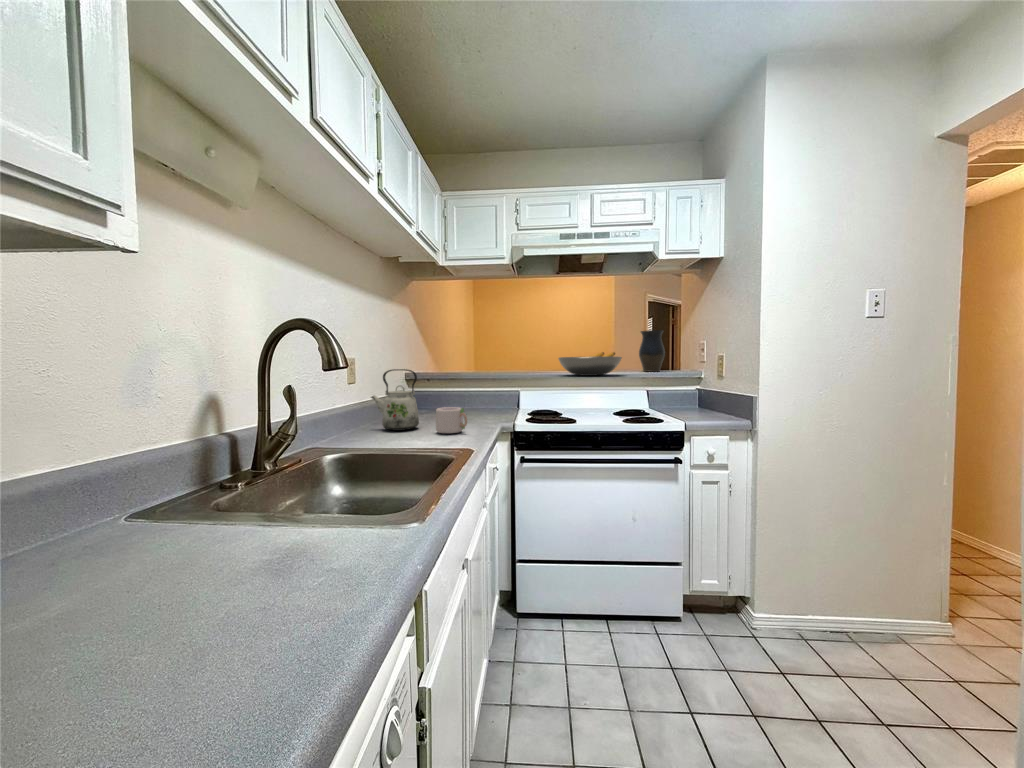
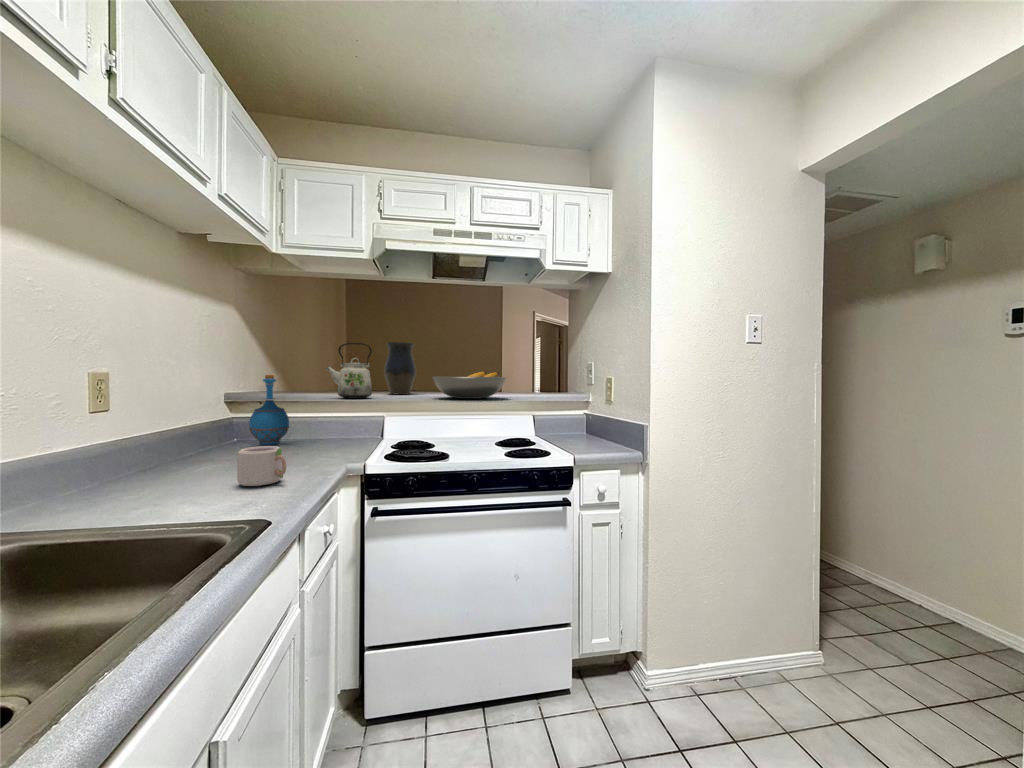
vase: present [639,330,665,372] -> present [384,342,416,395]
bottle: none [424,358,451,411] -> present [249,375,289,445]
kettle: present [371,369,419,431] -> present [326,343,372,398]

